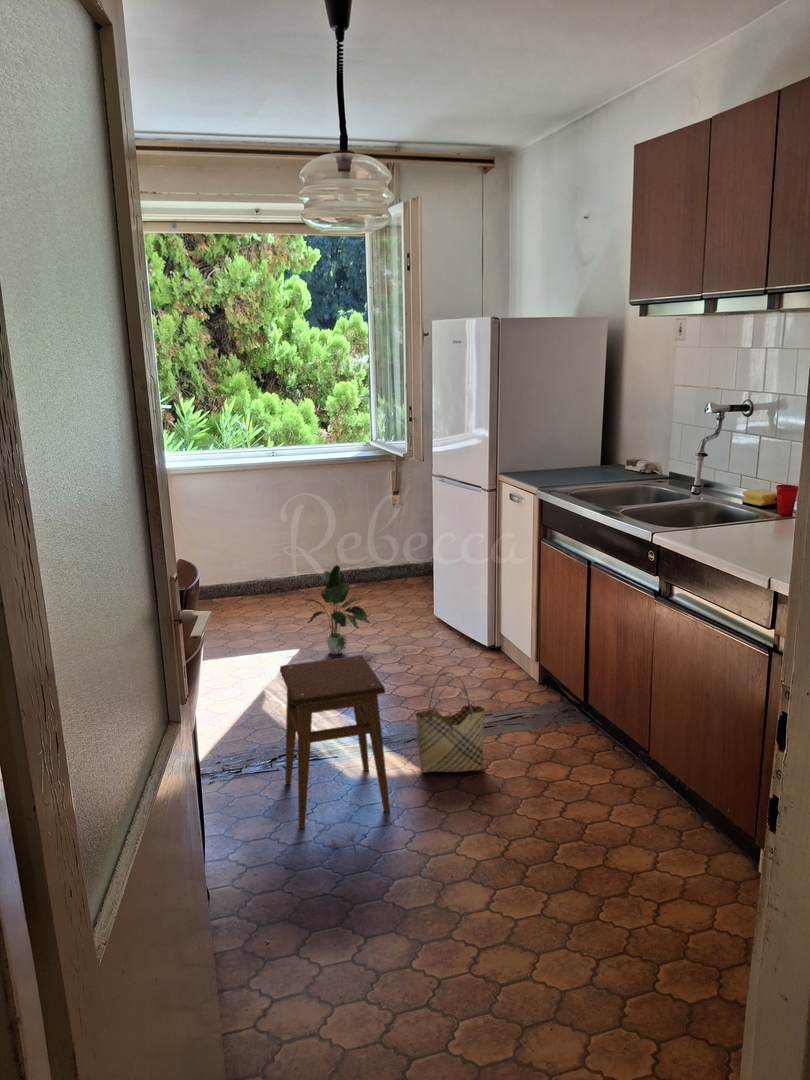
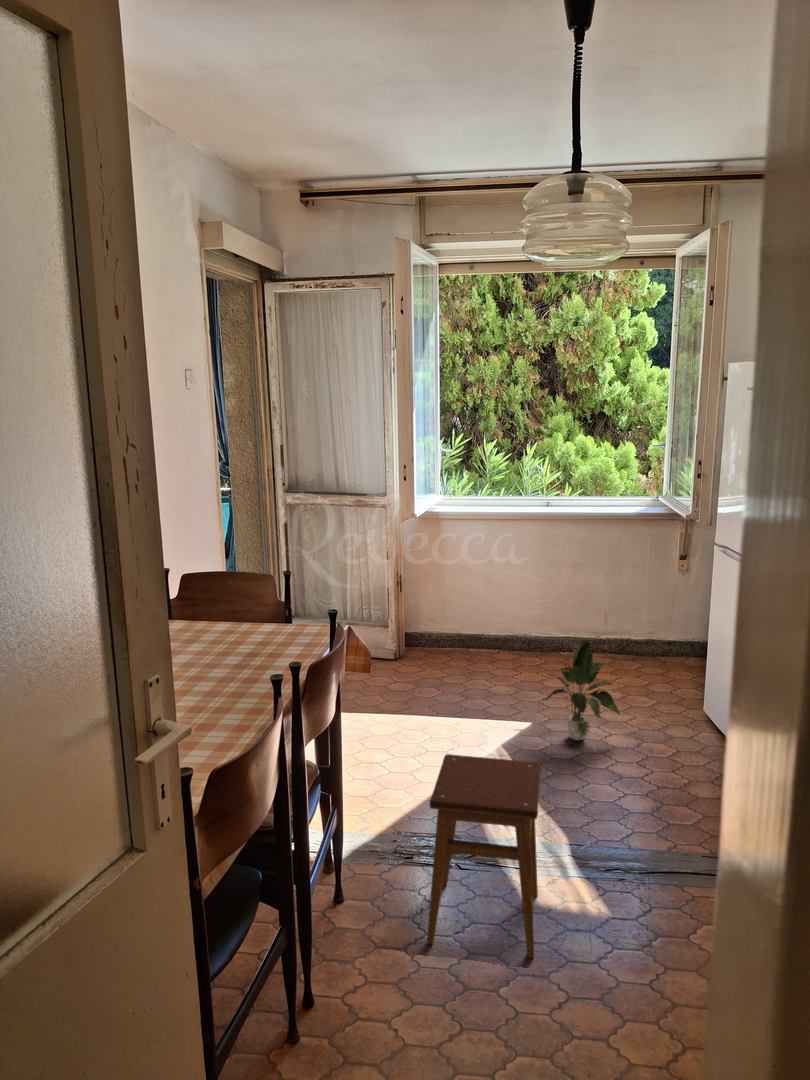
woven basket: present [415,672,485,772] -> none [594,806,686,941]

